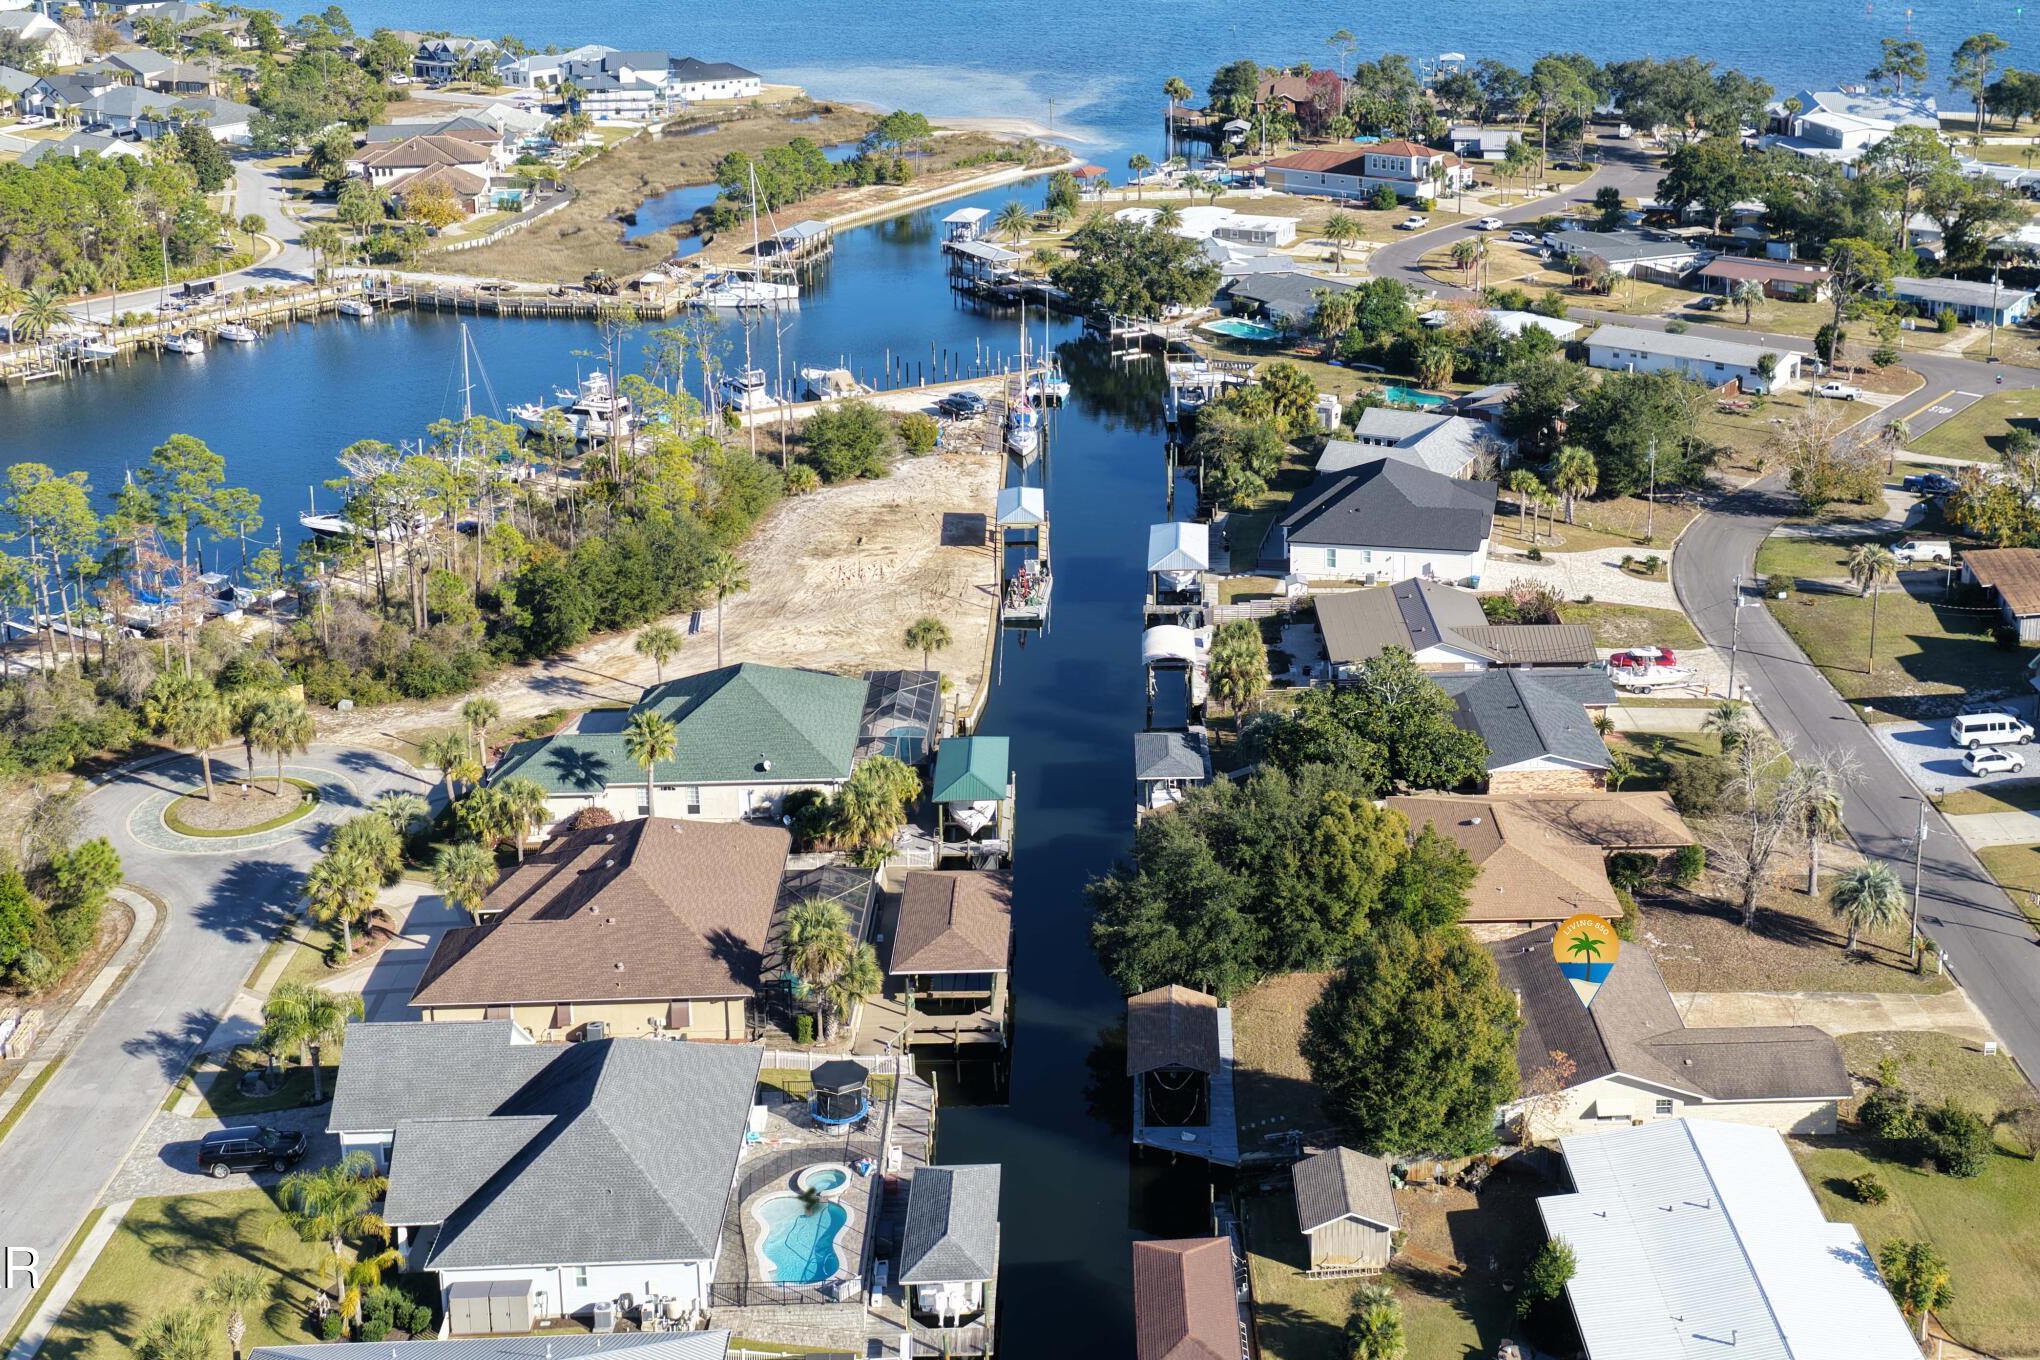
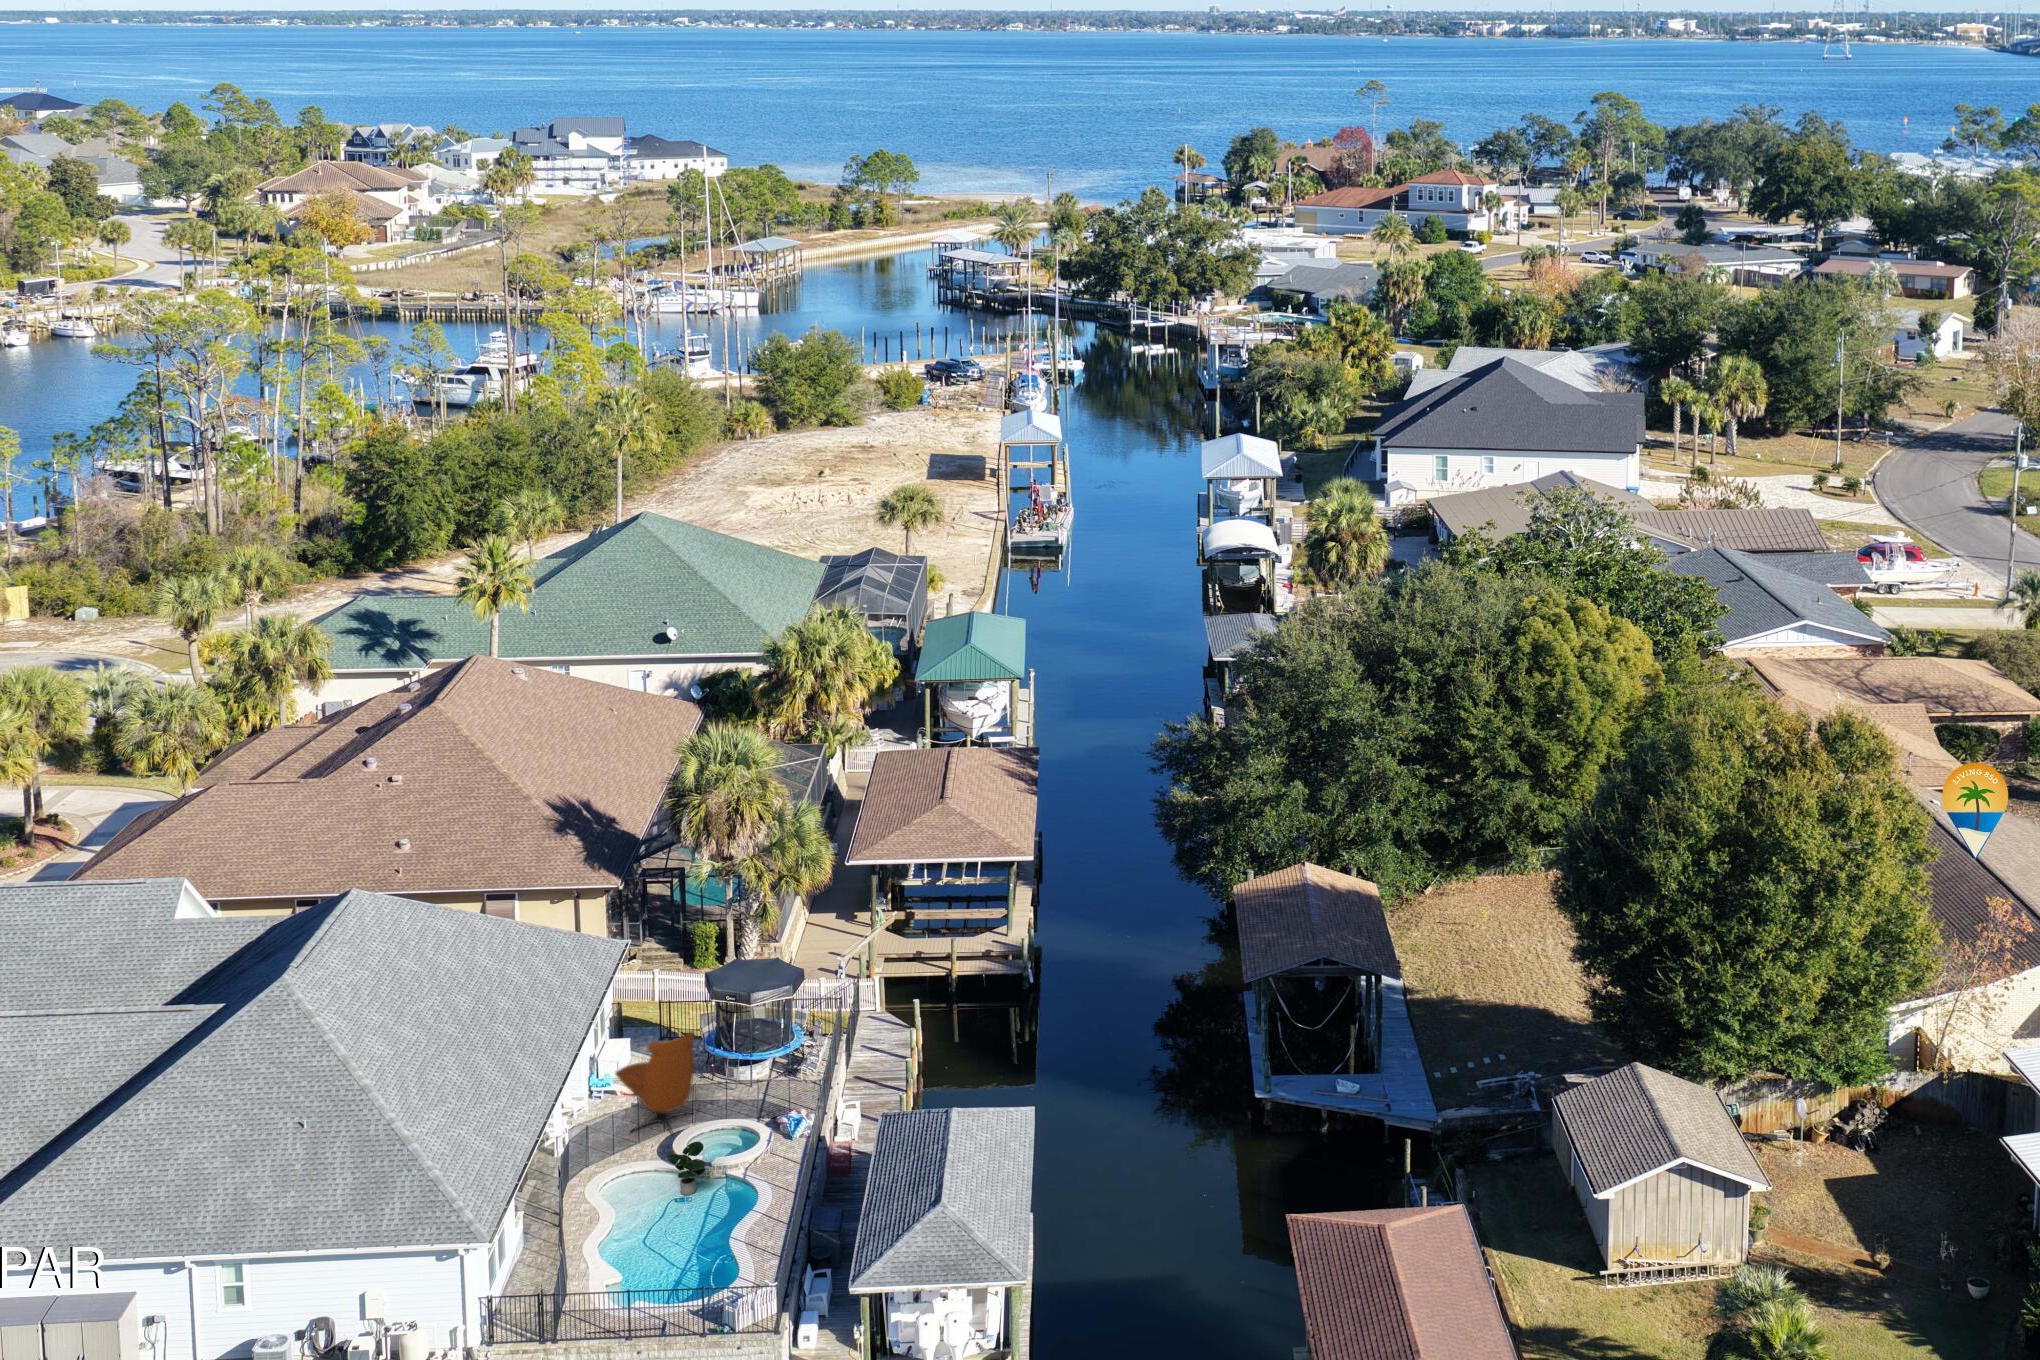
lounge chair: none [762,1118,808,1175] -> present [615,1031,695,1133]

